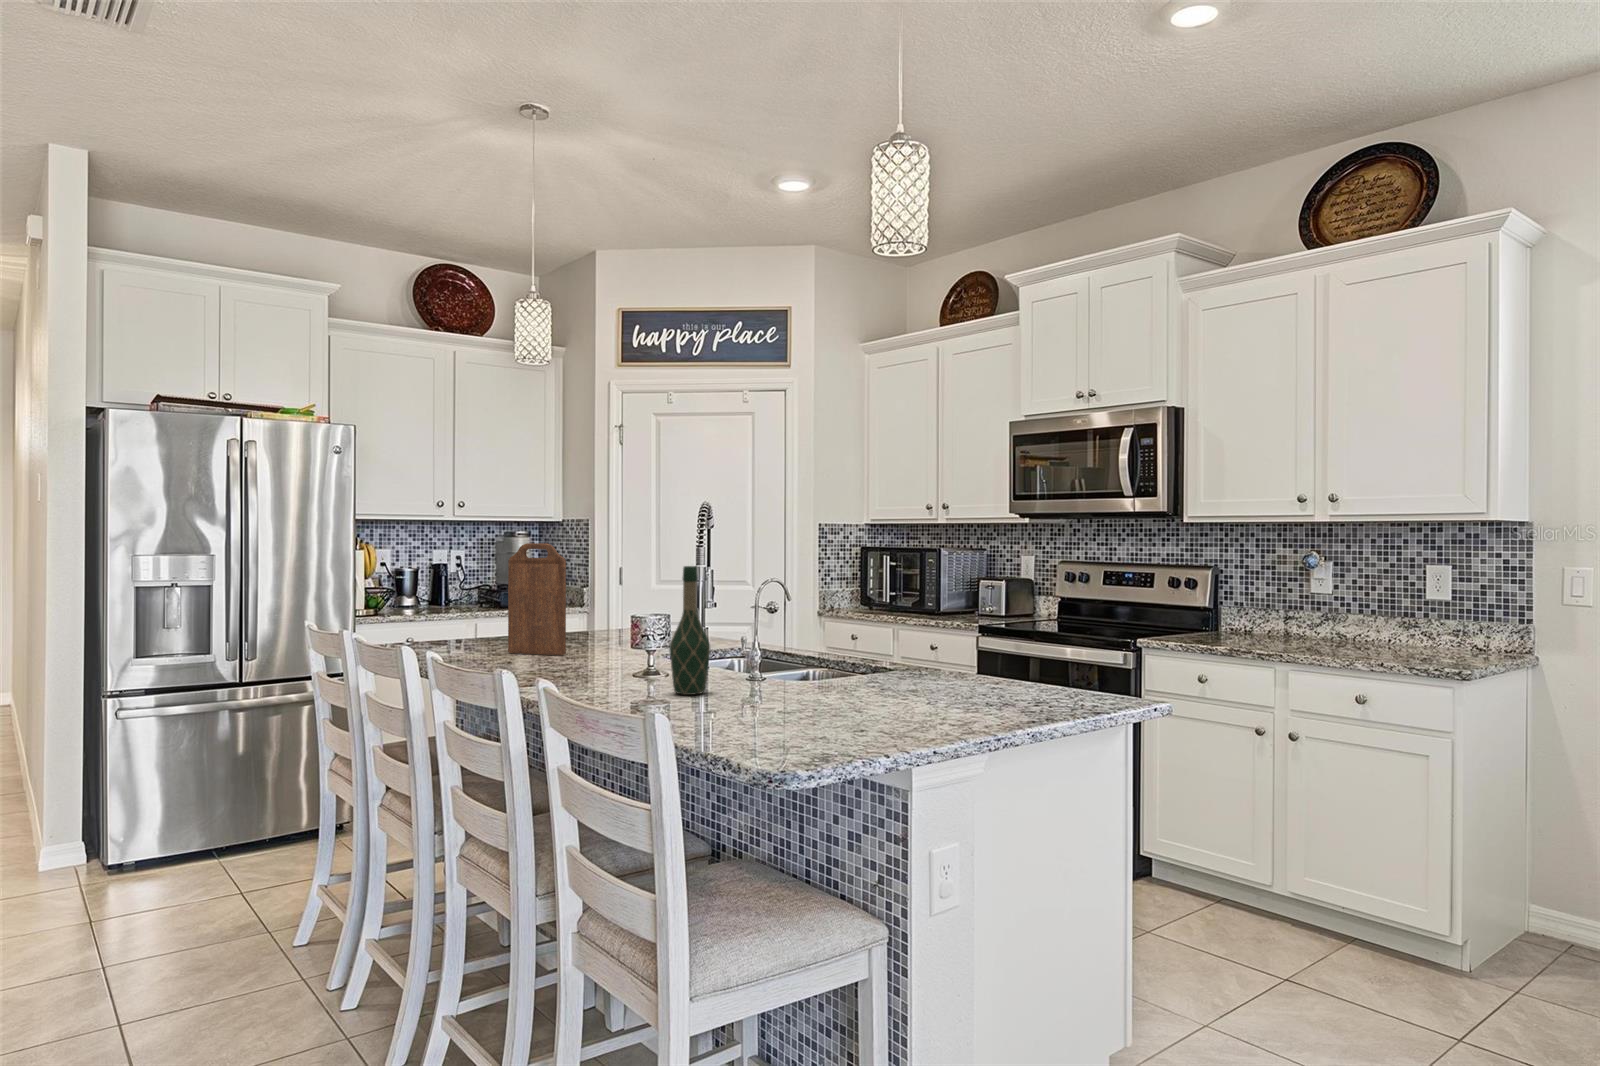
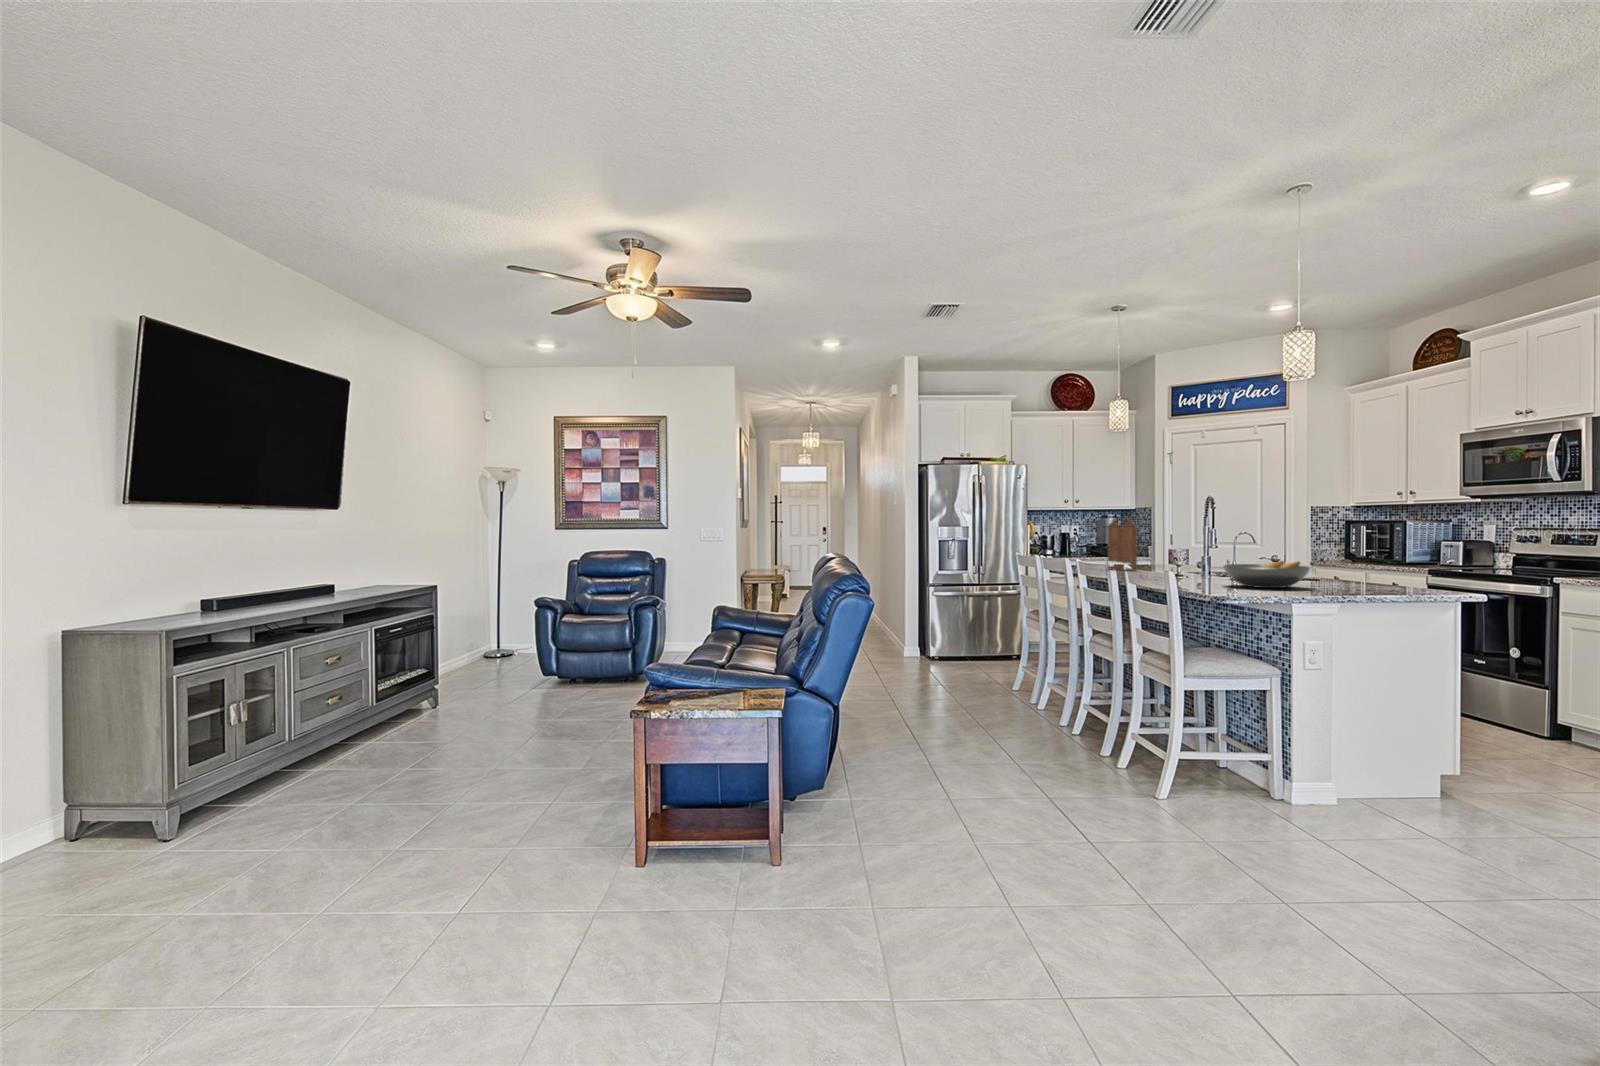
wine bottle: present [669,566,710,695] -> none [1185,524,1206,581]
fruit bowl: none [752,654,919,717] -> present [1223,561,1310,588]

